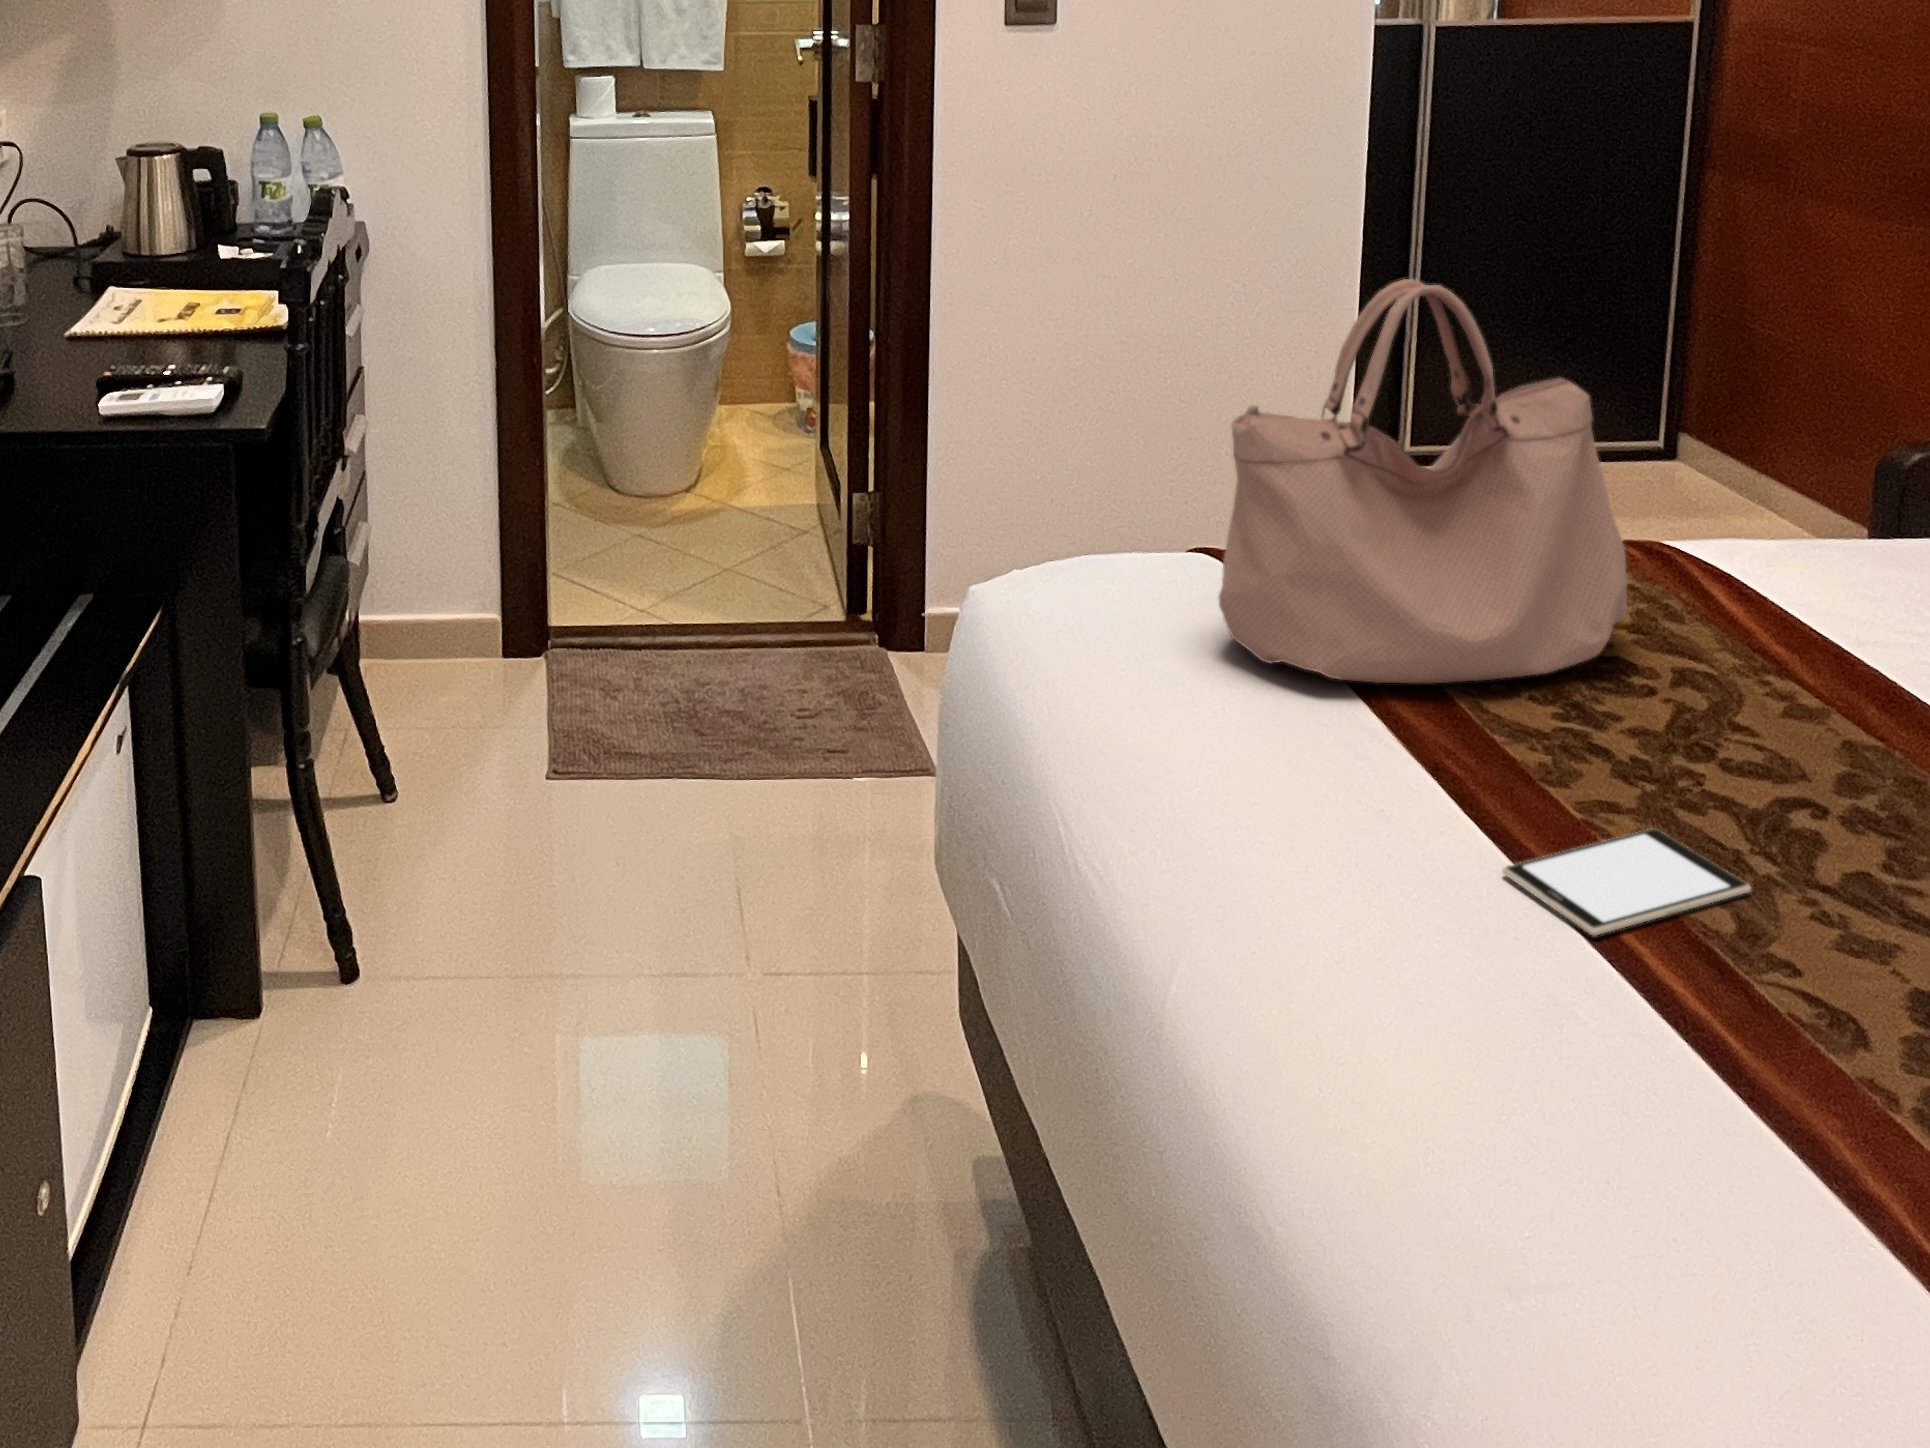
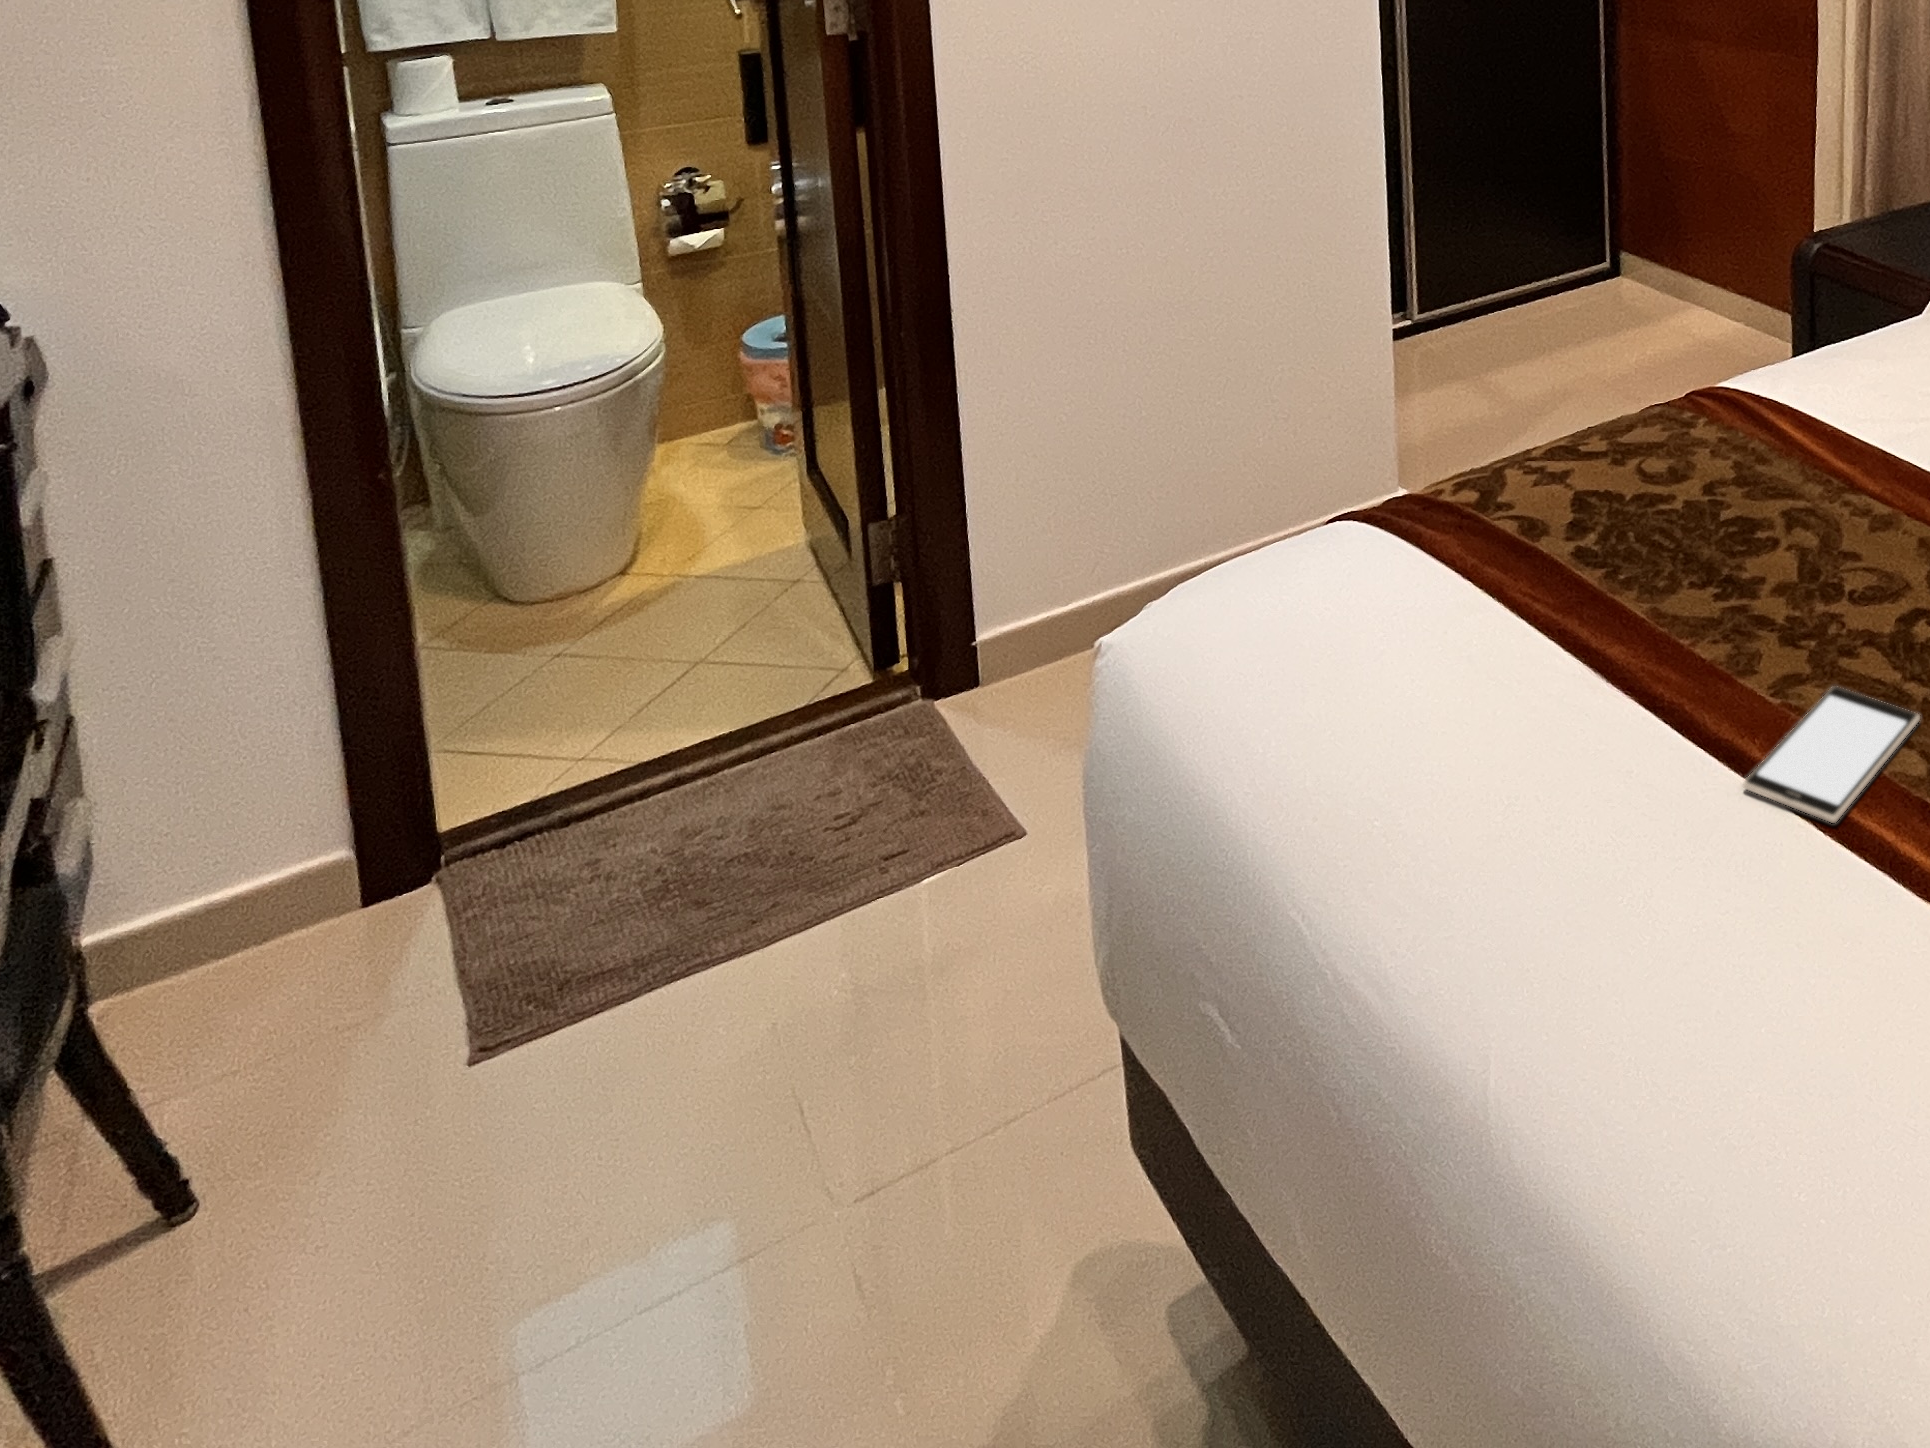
handbag: present [1219,279,1627,684] -> none [1400,199,1742,632]

